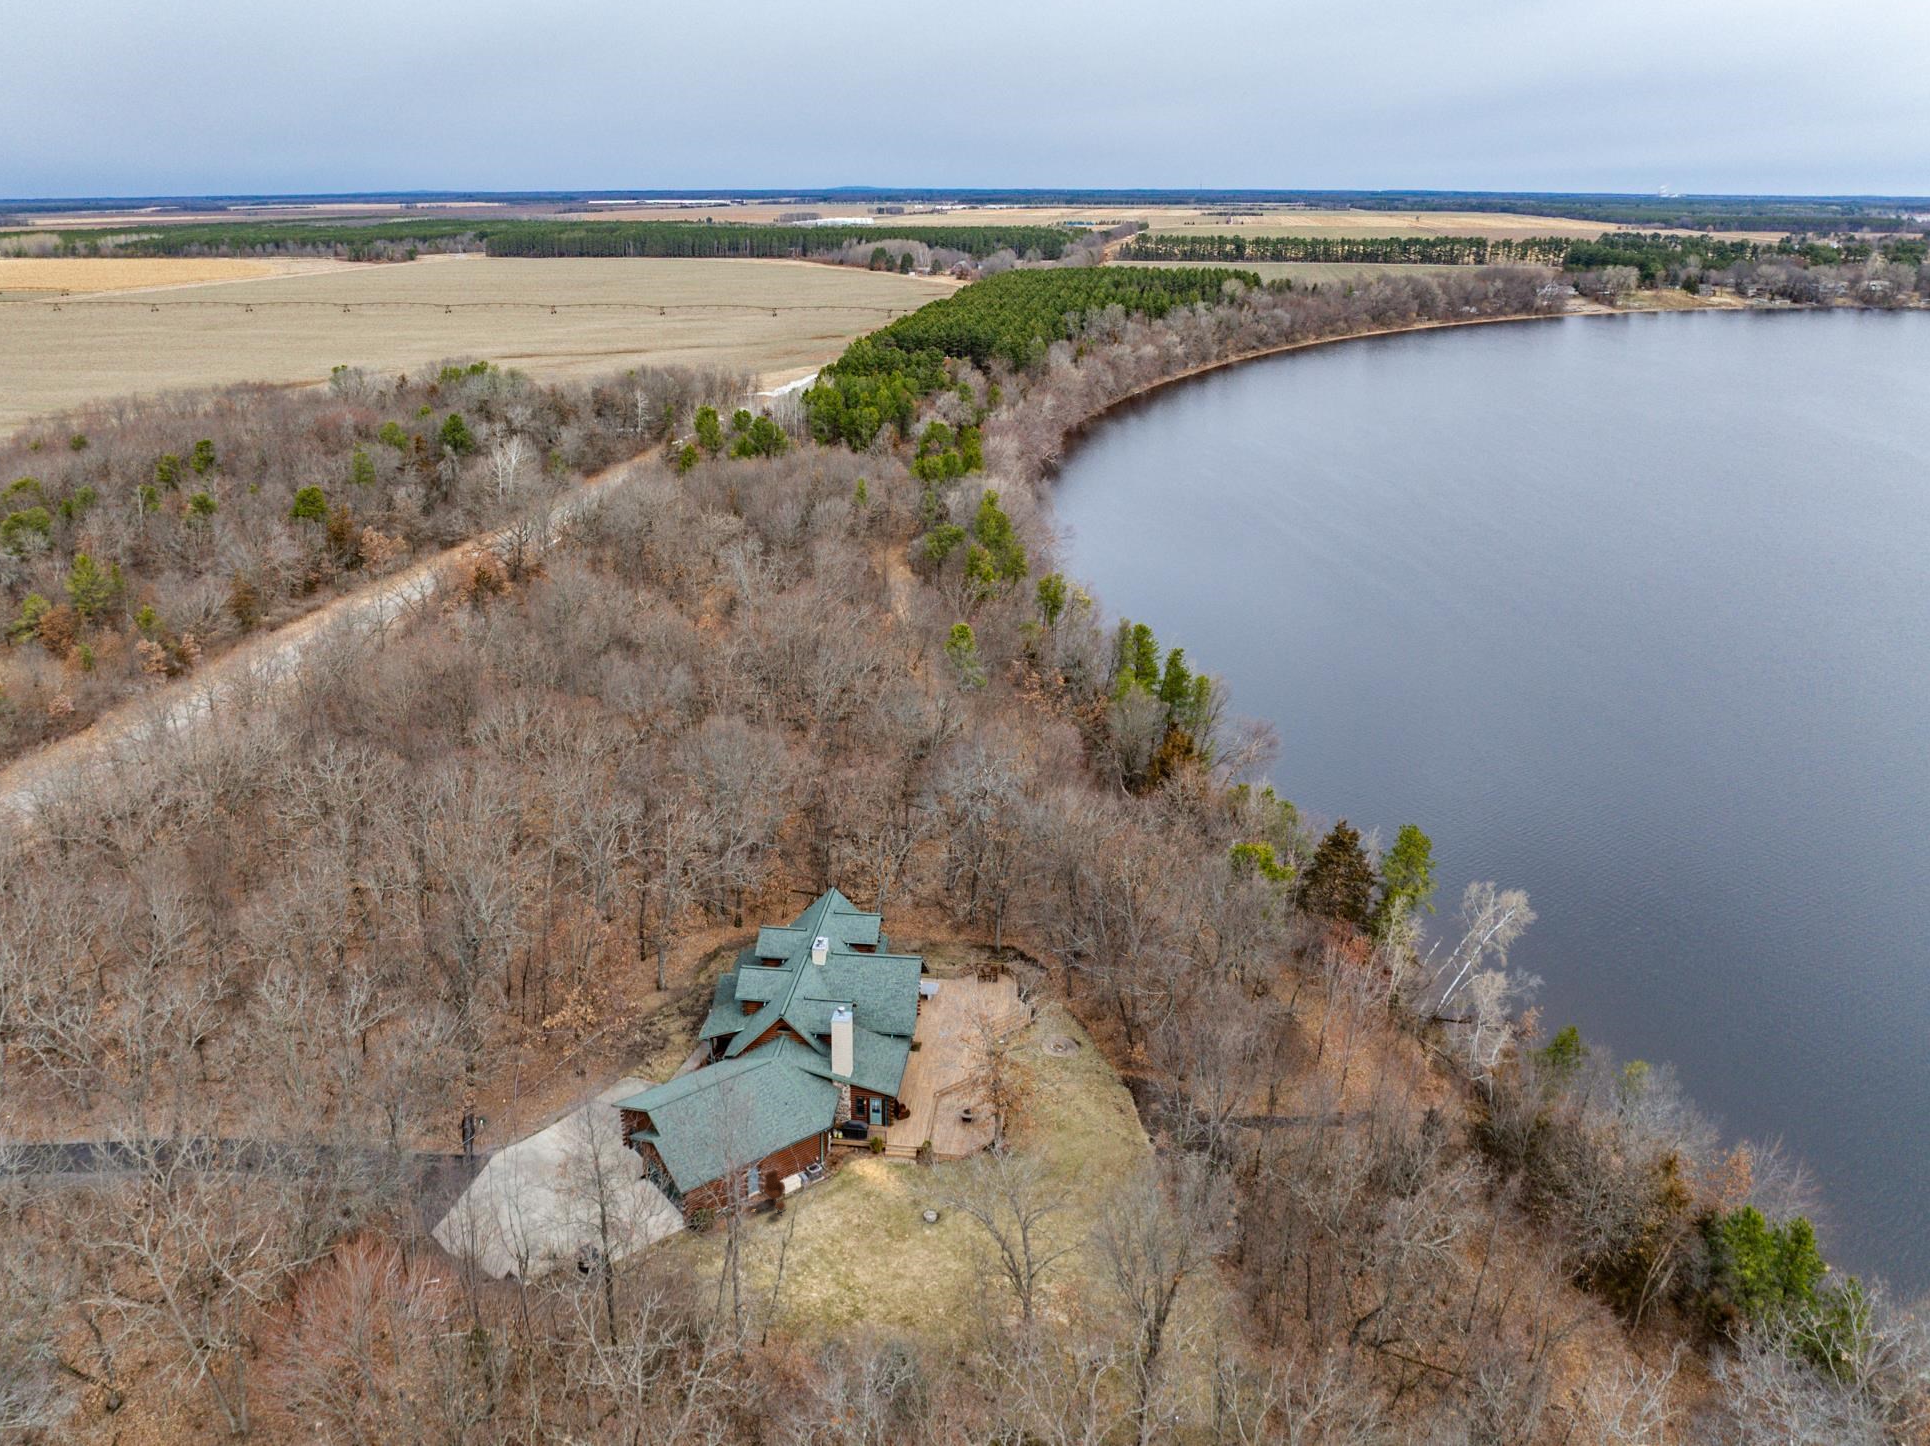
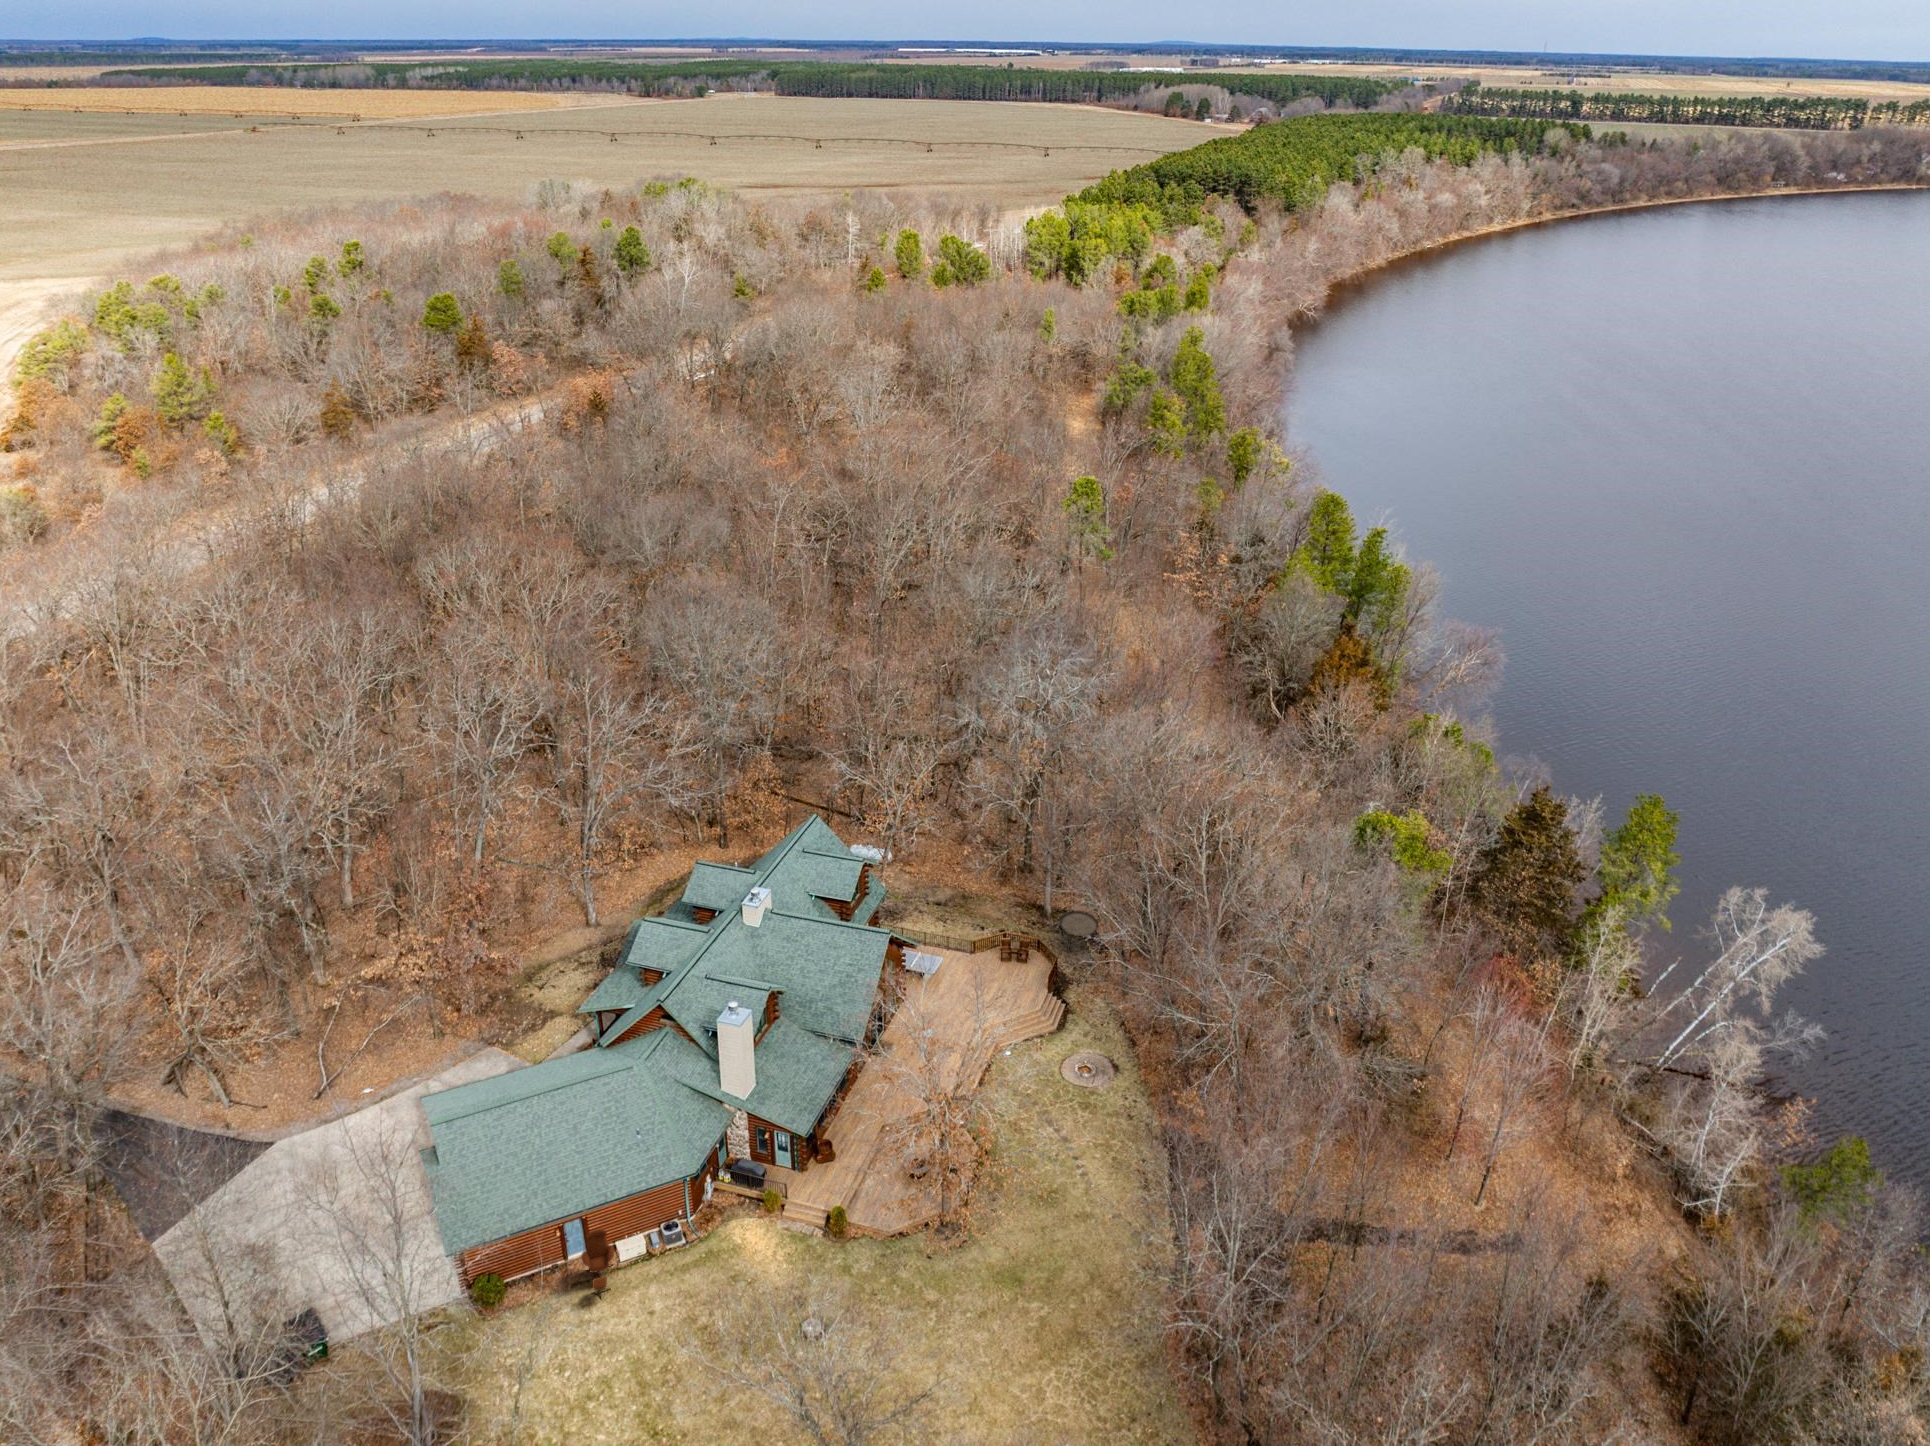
round table: none [1021,939,1050,968] -> present [1059,911,1099,950]

